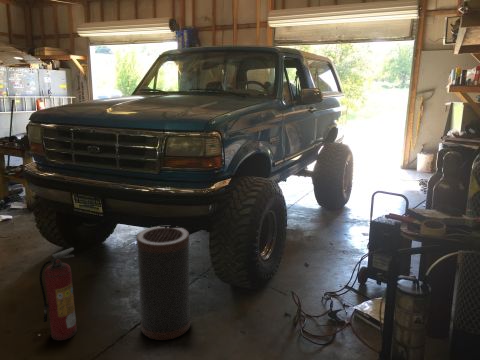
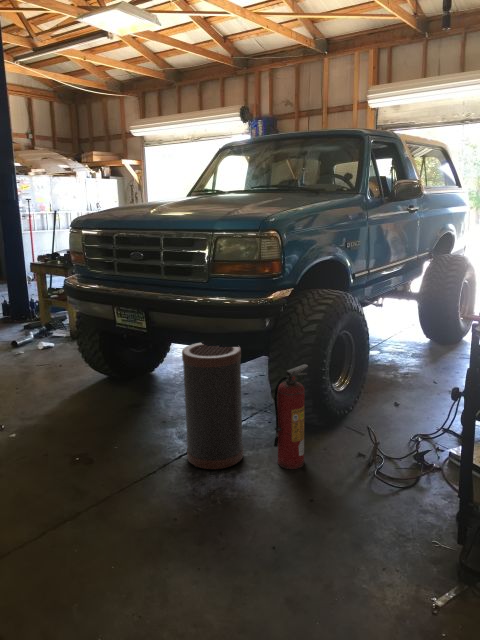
fire extinguisher: present [39,248,77,340] -> present [274,364,308,469]

